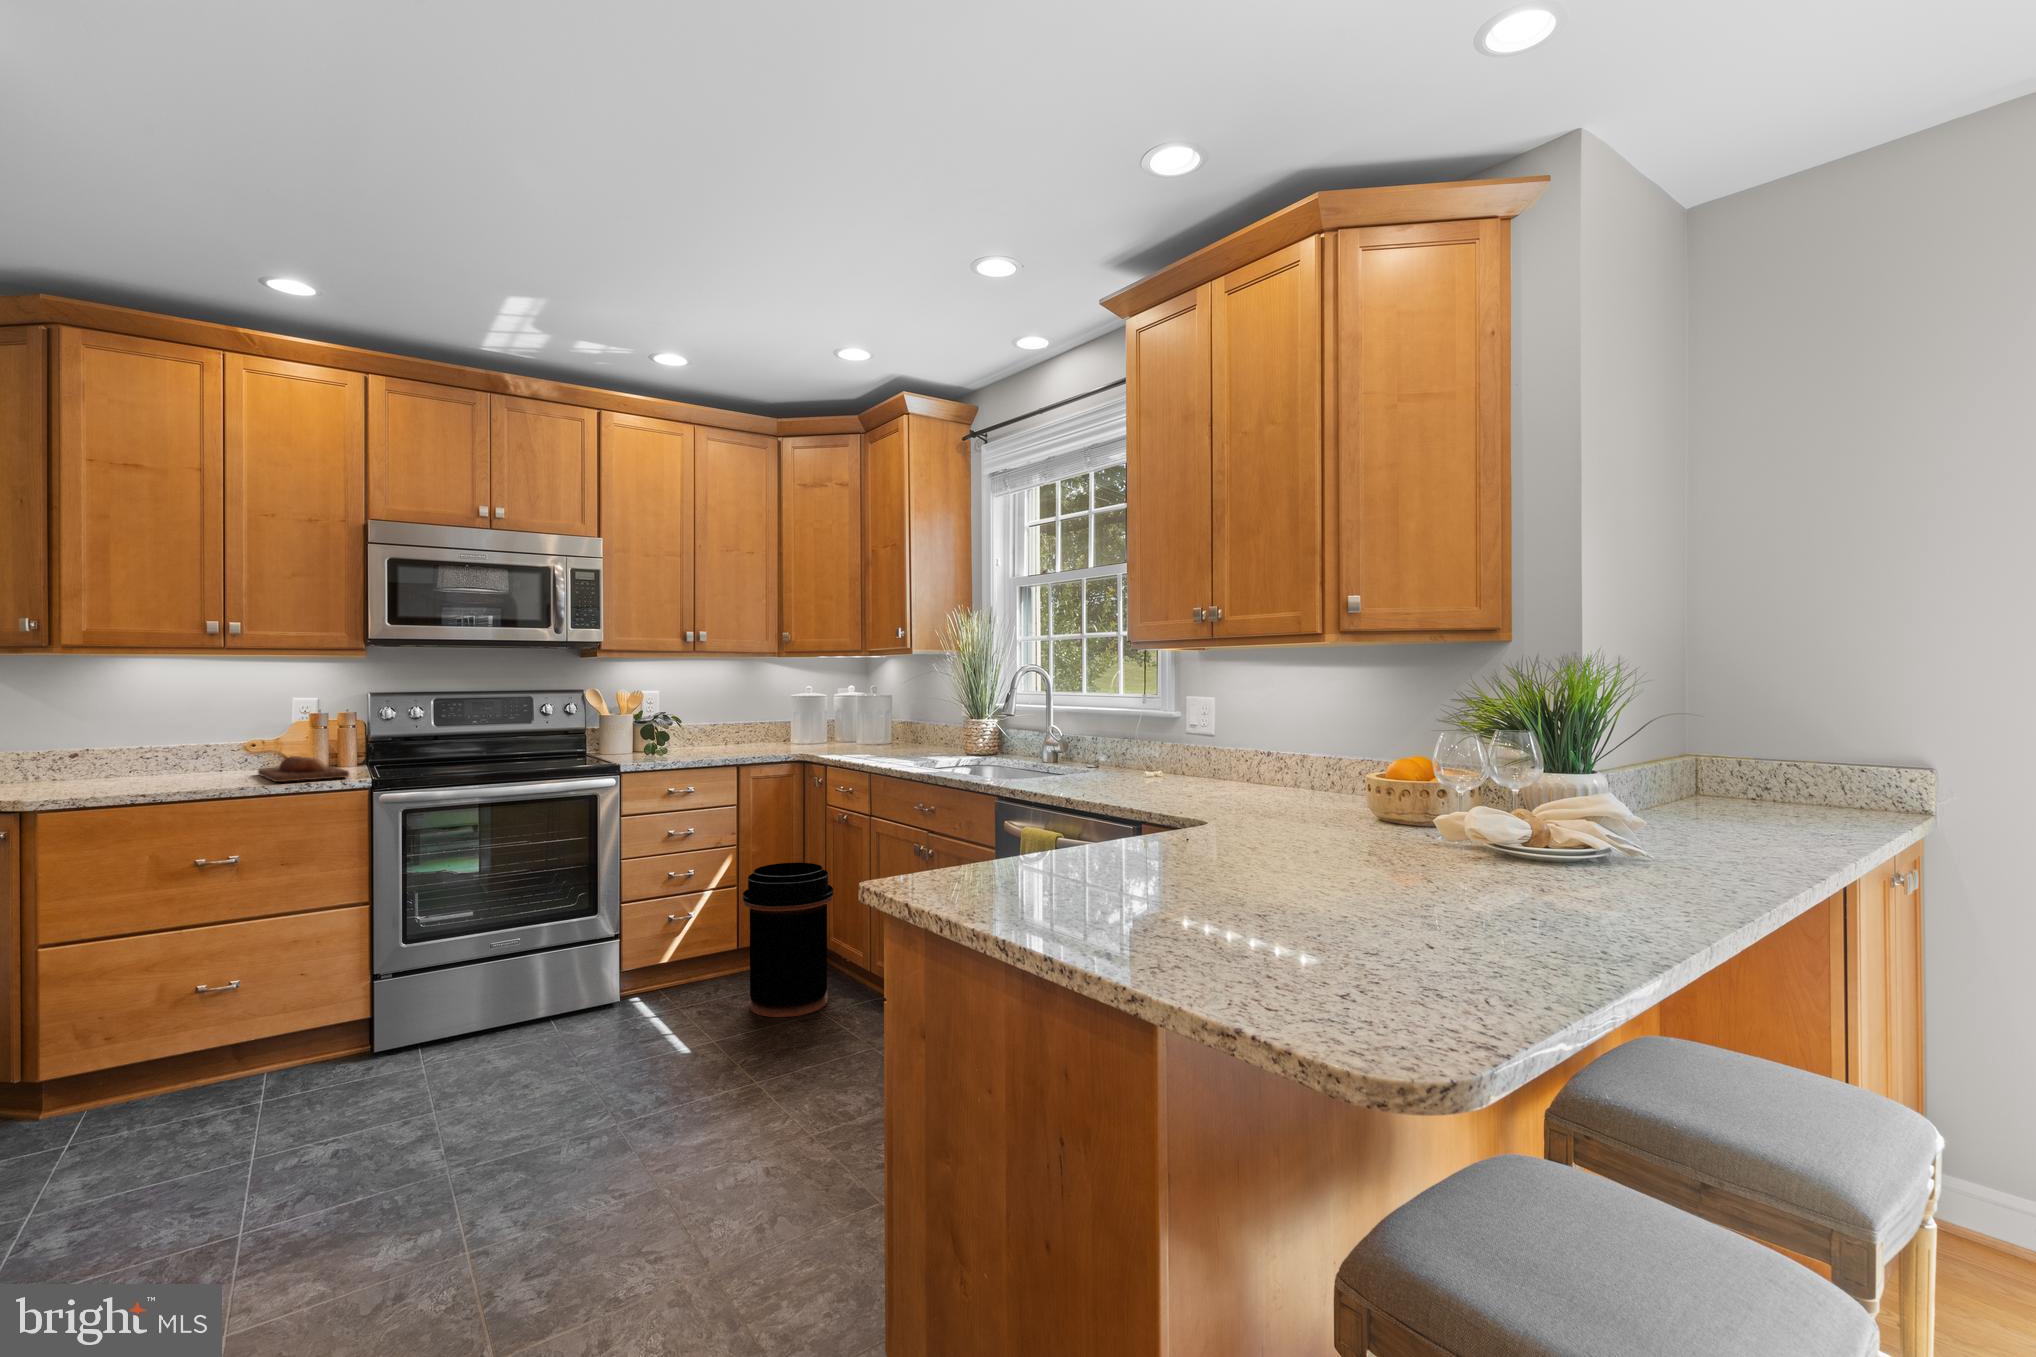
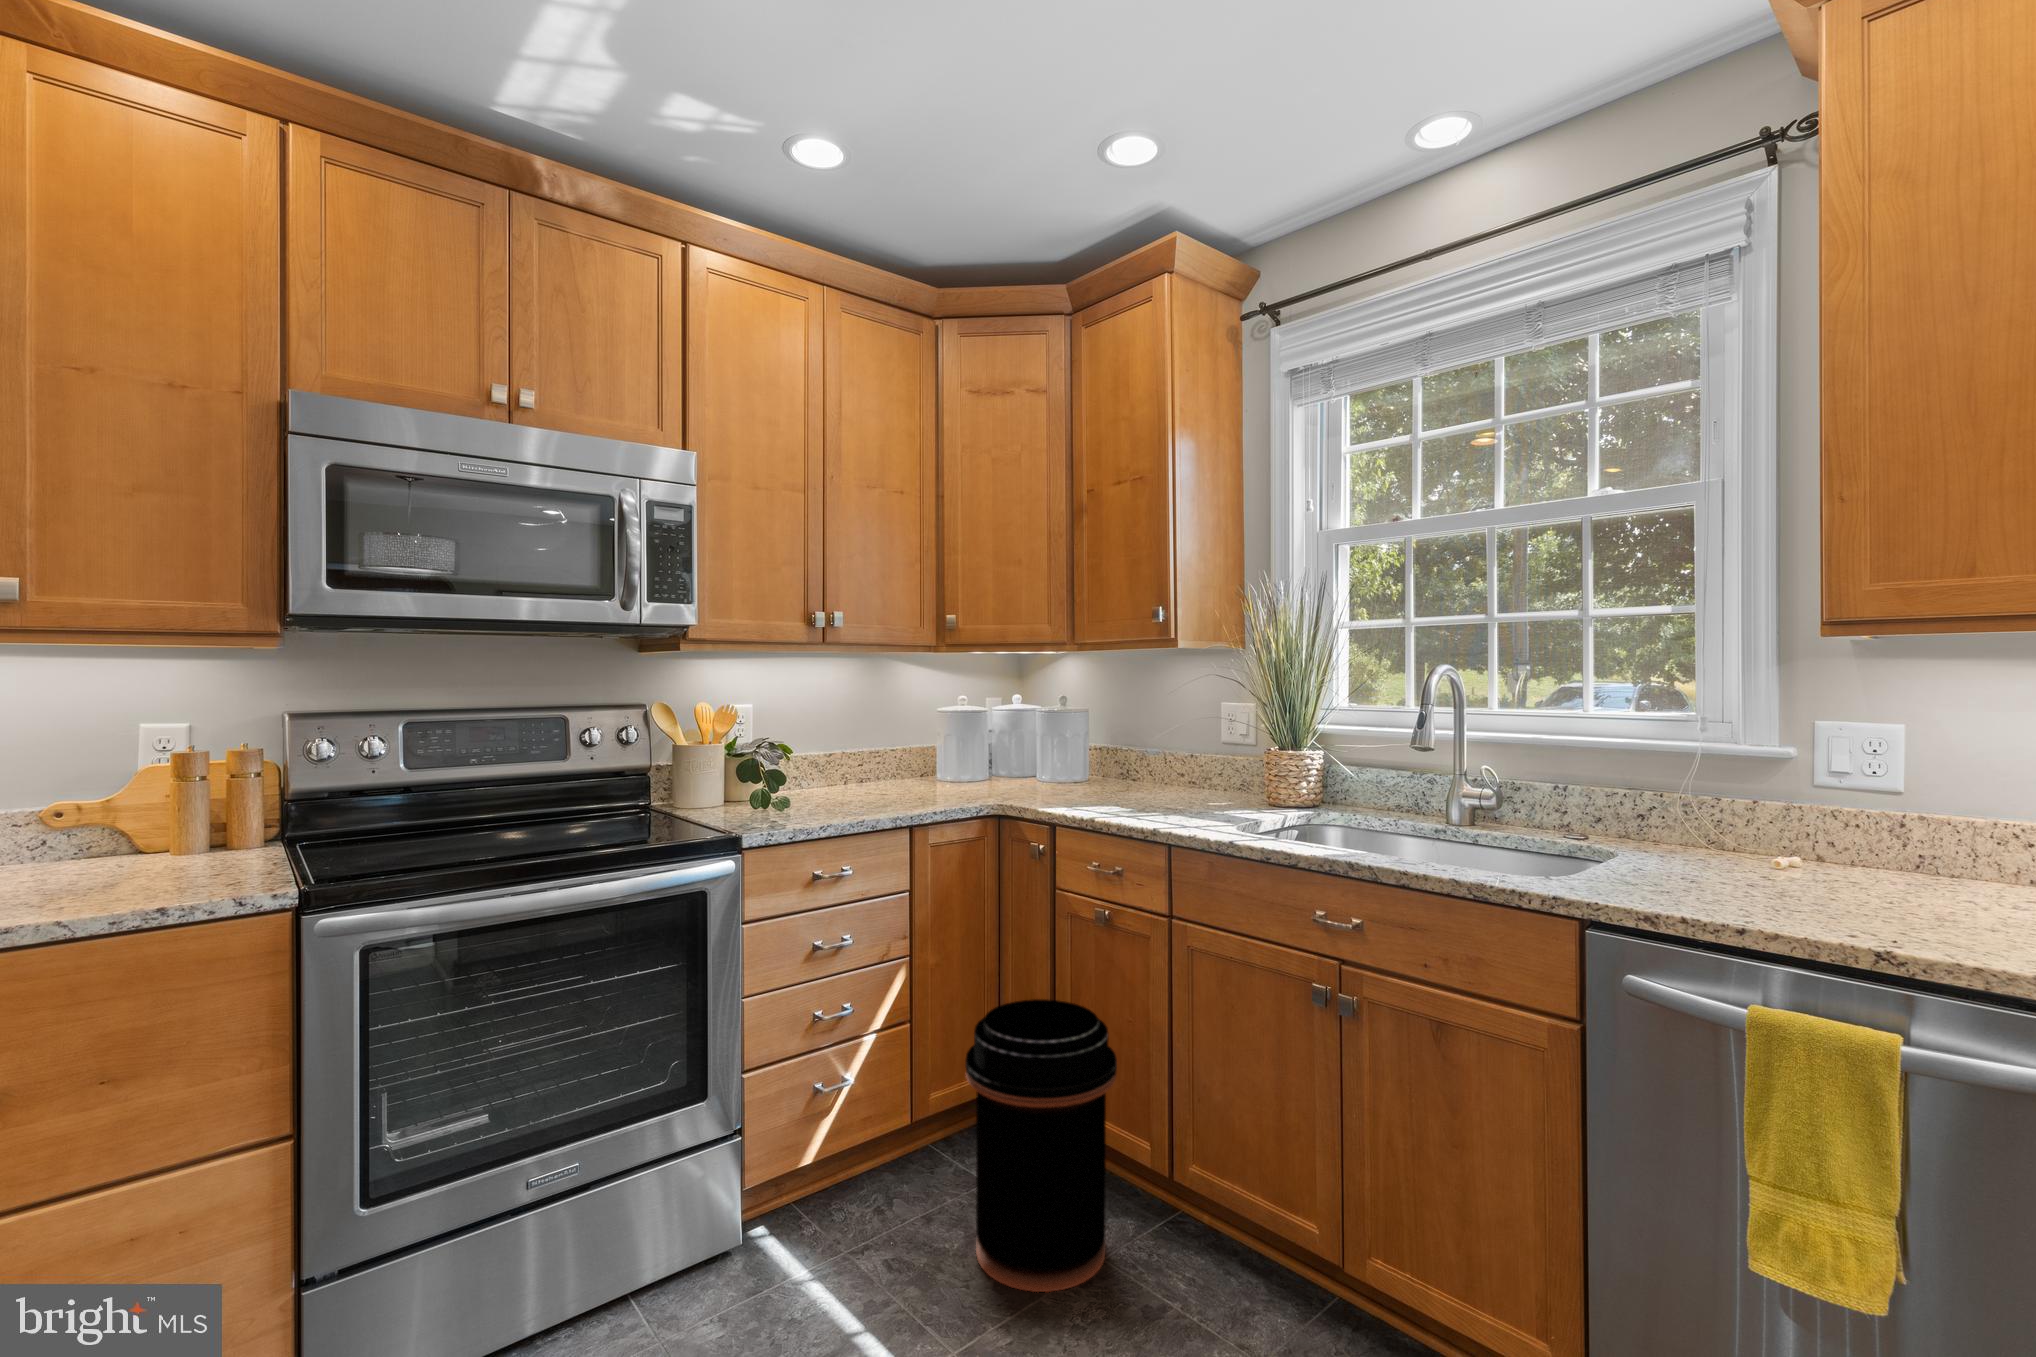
bread loaf: present [258,756,349,782] -> none [63,836,248,904]

